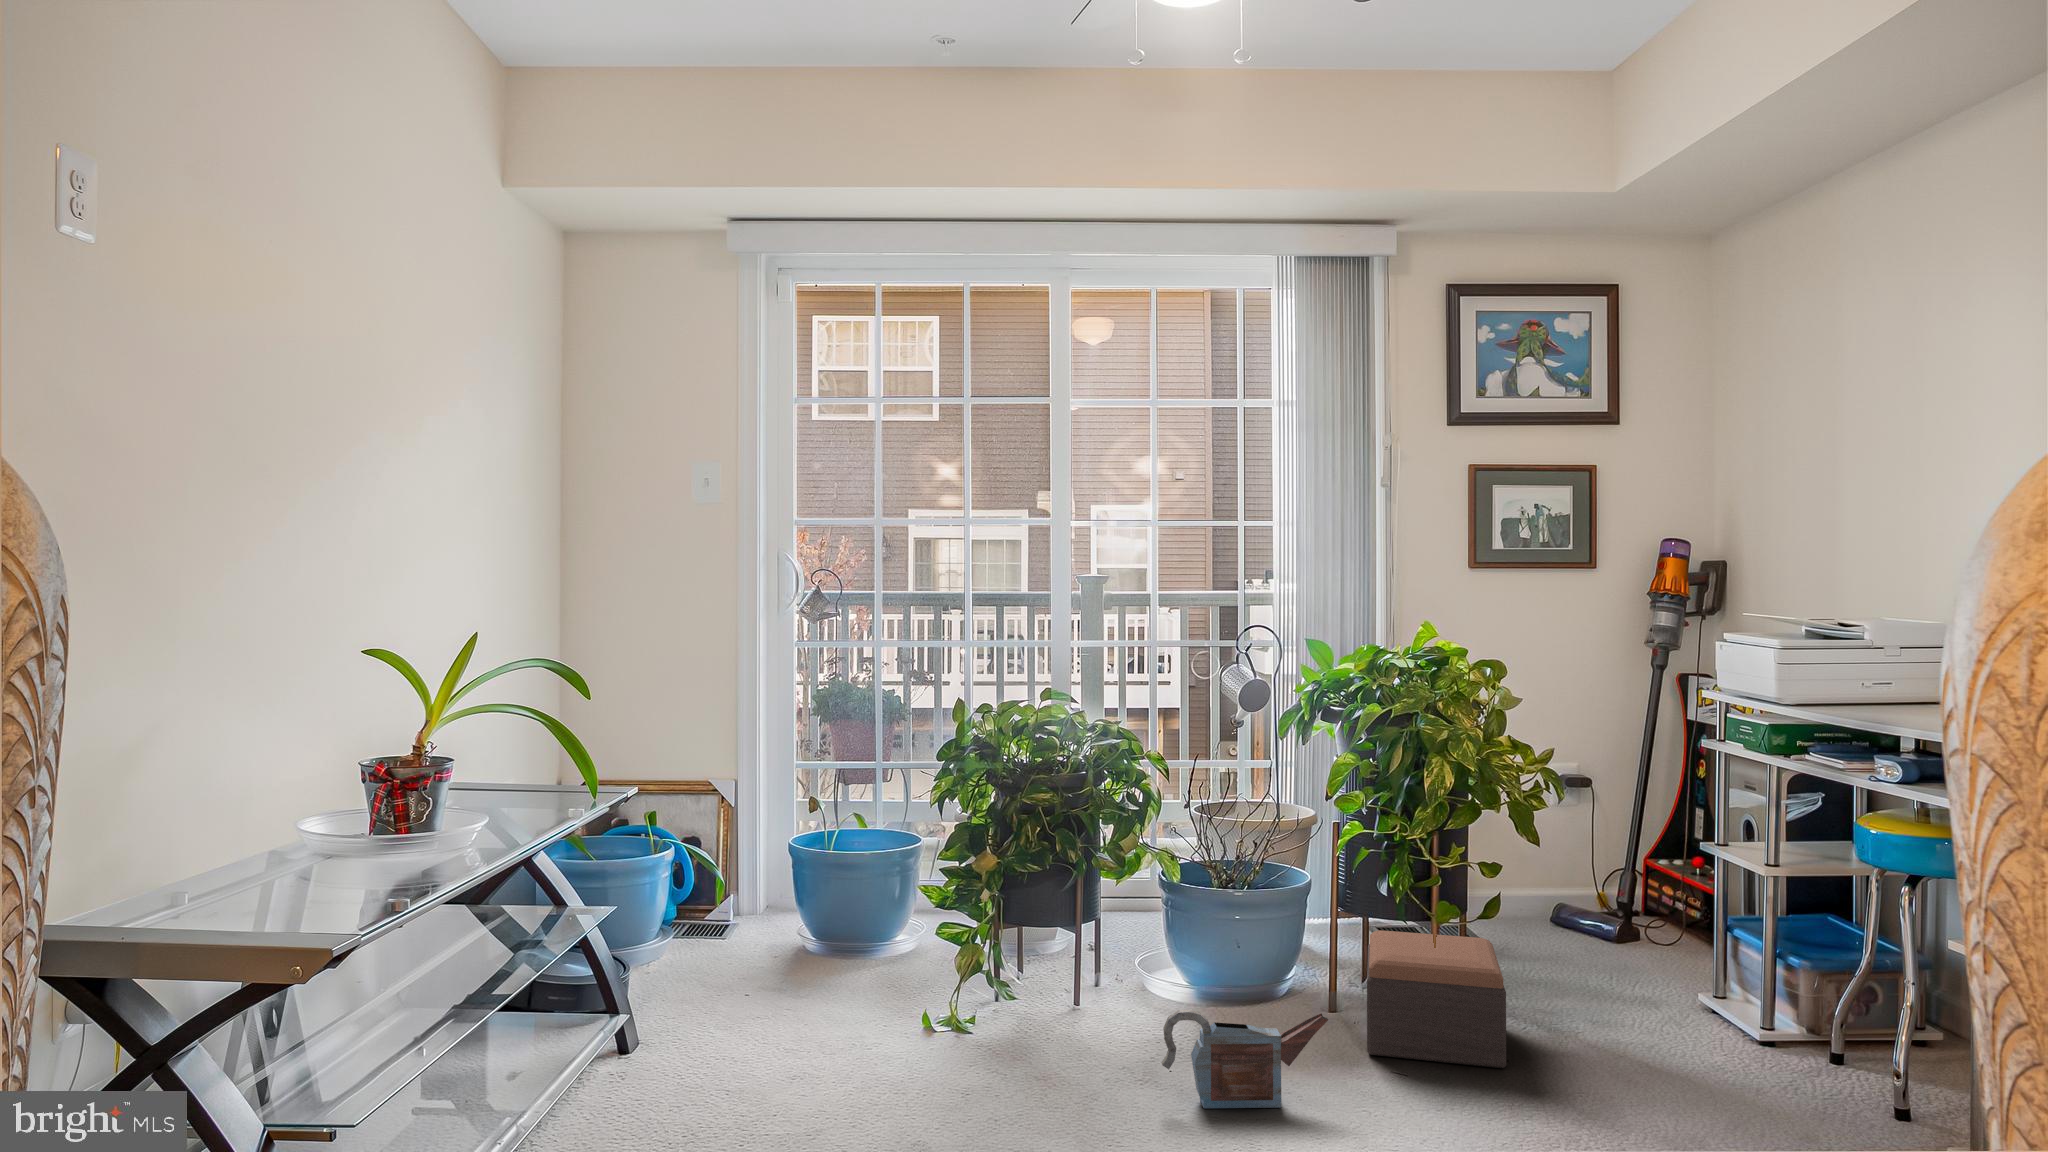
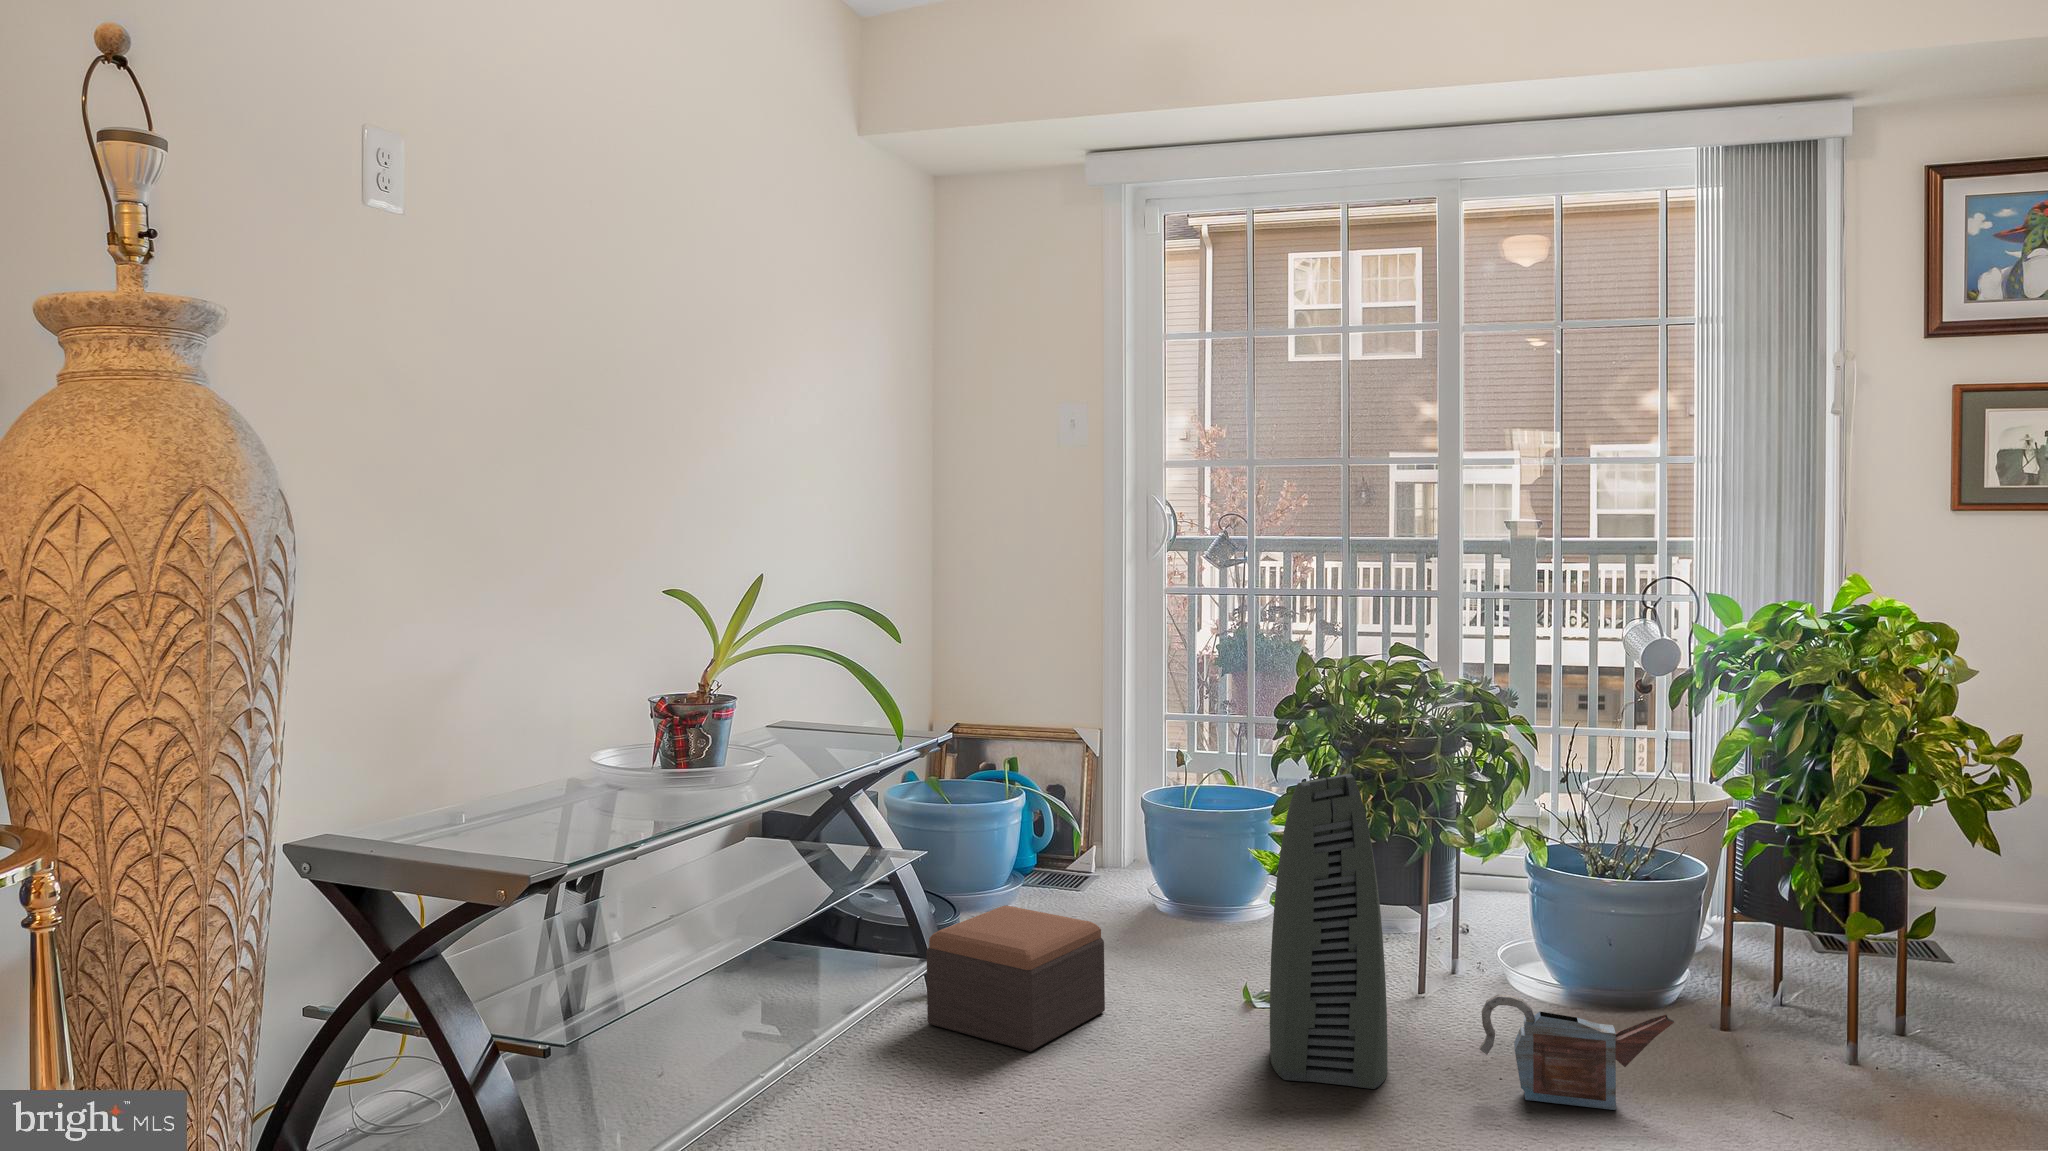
air purifier: none [960,807,1075,1119] -> present [1270,774,1387,1089]
footstool: present [1367,930,1506,1068] -> present [926,906,1105,1052]

